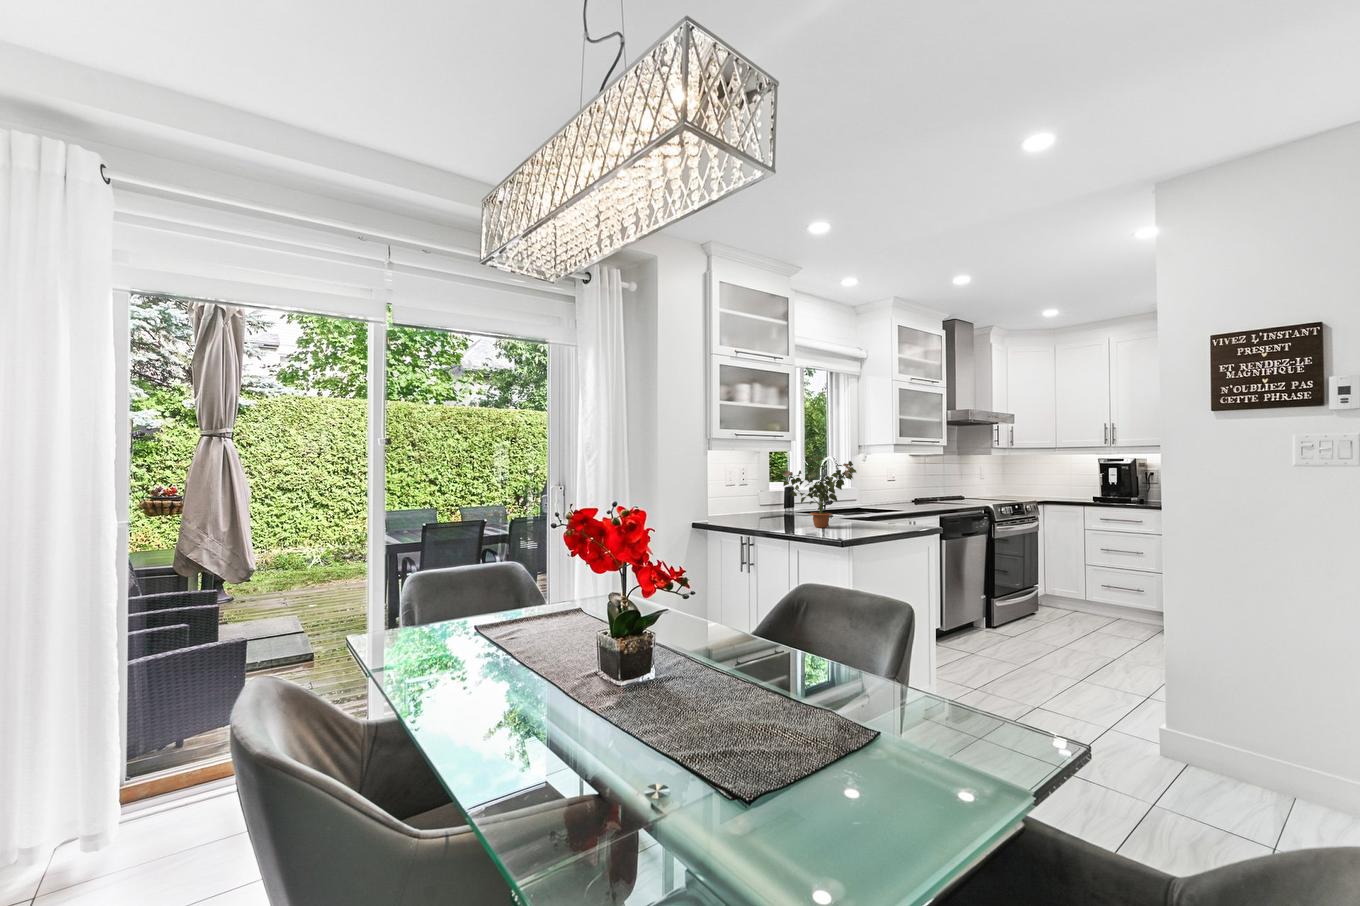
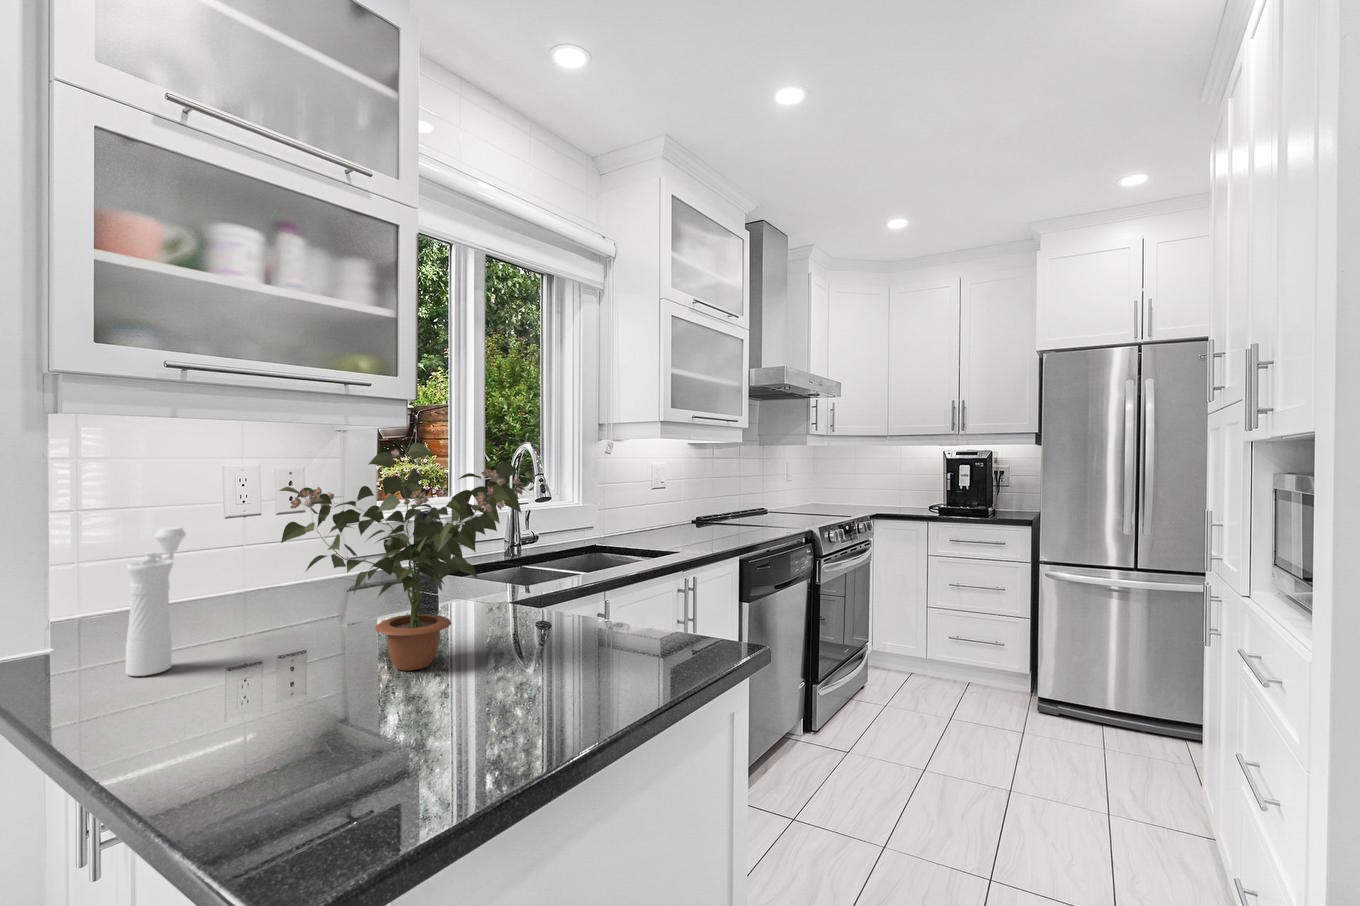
pepper mill: none [736,484,750,525] -> present [126,527,186,676]

